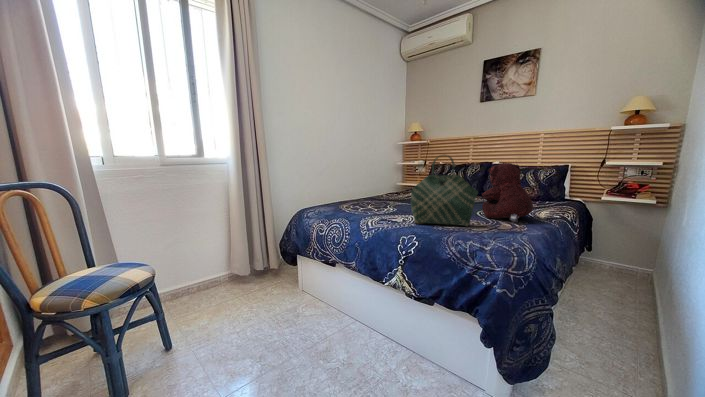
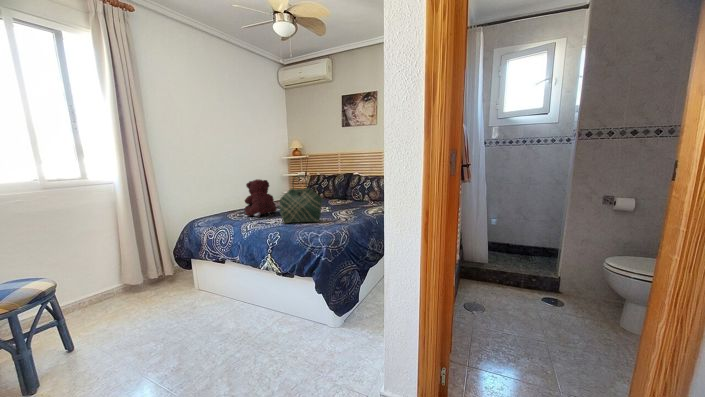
teddy bear: present [482,163,533,223] -> present [245,179,277,217]

